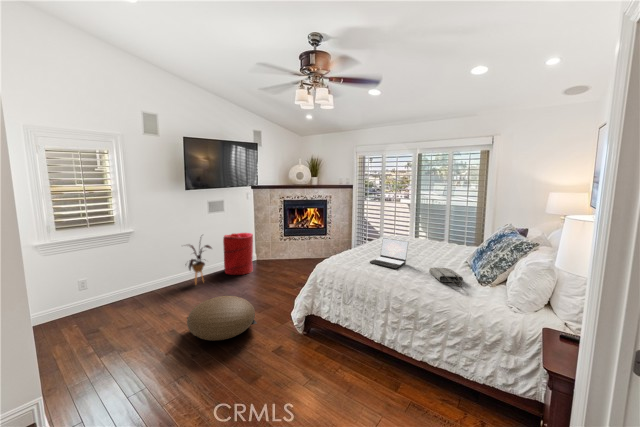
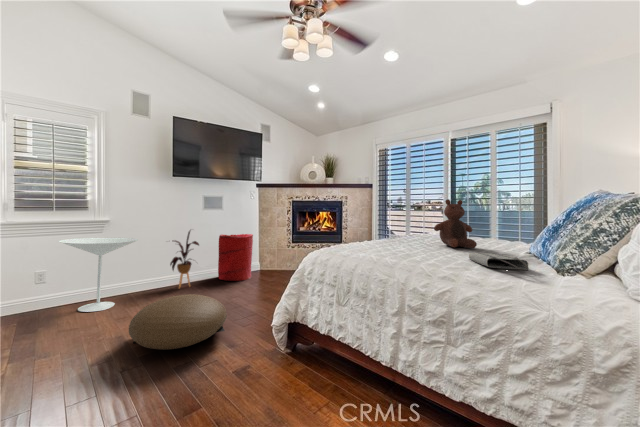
stuffed bear: none [407,222,435,258] -> present [434,199,477,248]
laptop: present [370,238,408,268] -> none [379,219,436,254]
side table: none [100,246,164,312] -> present [58,238,138,312]

